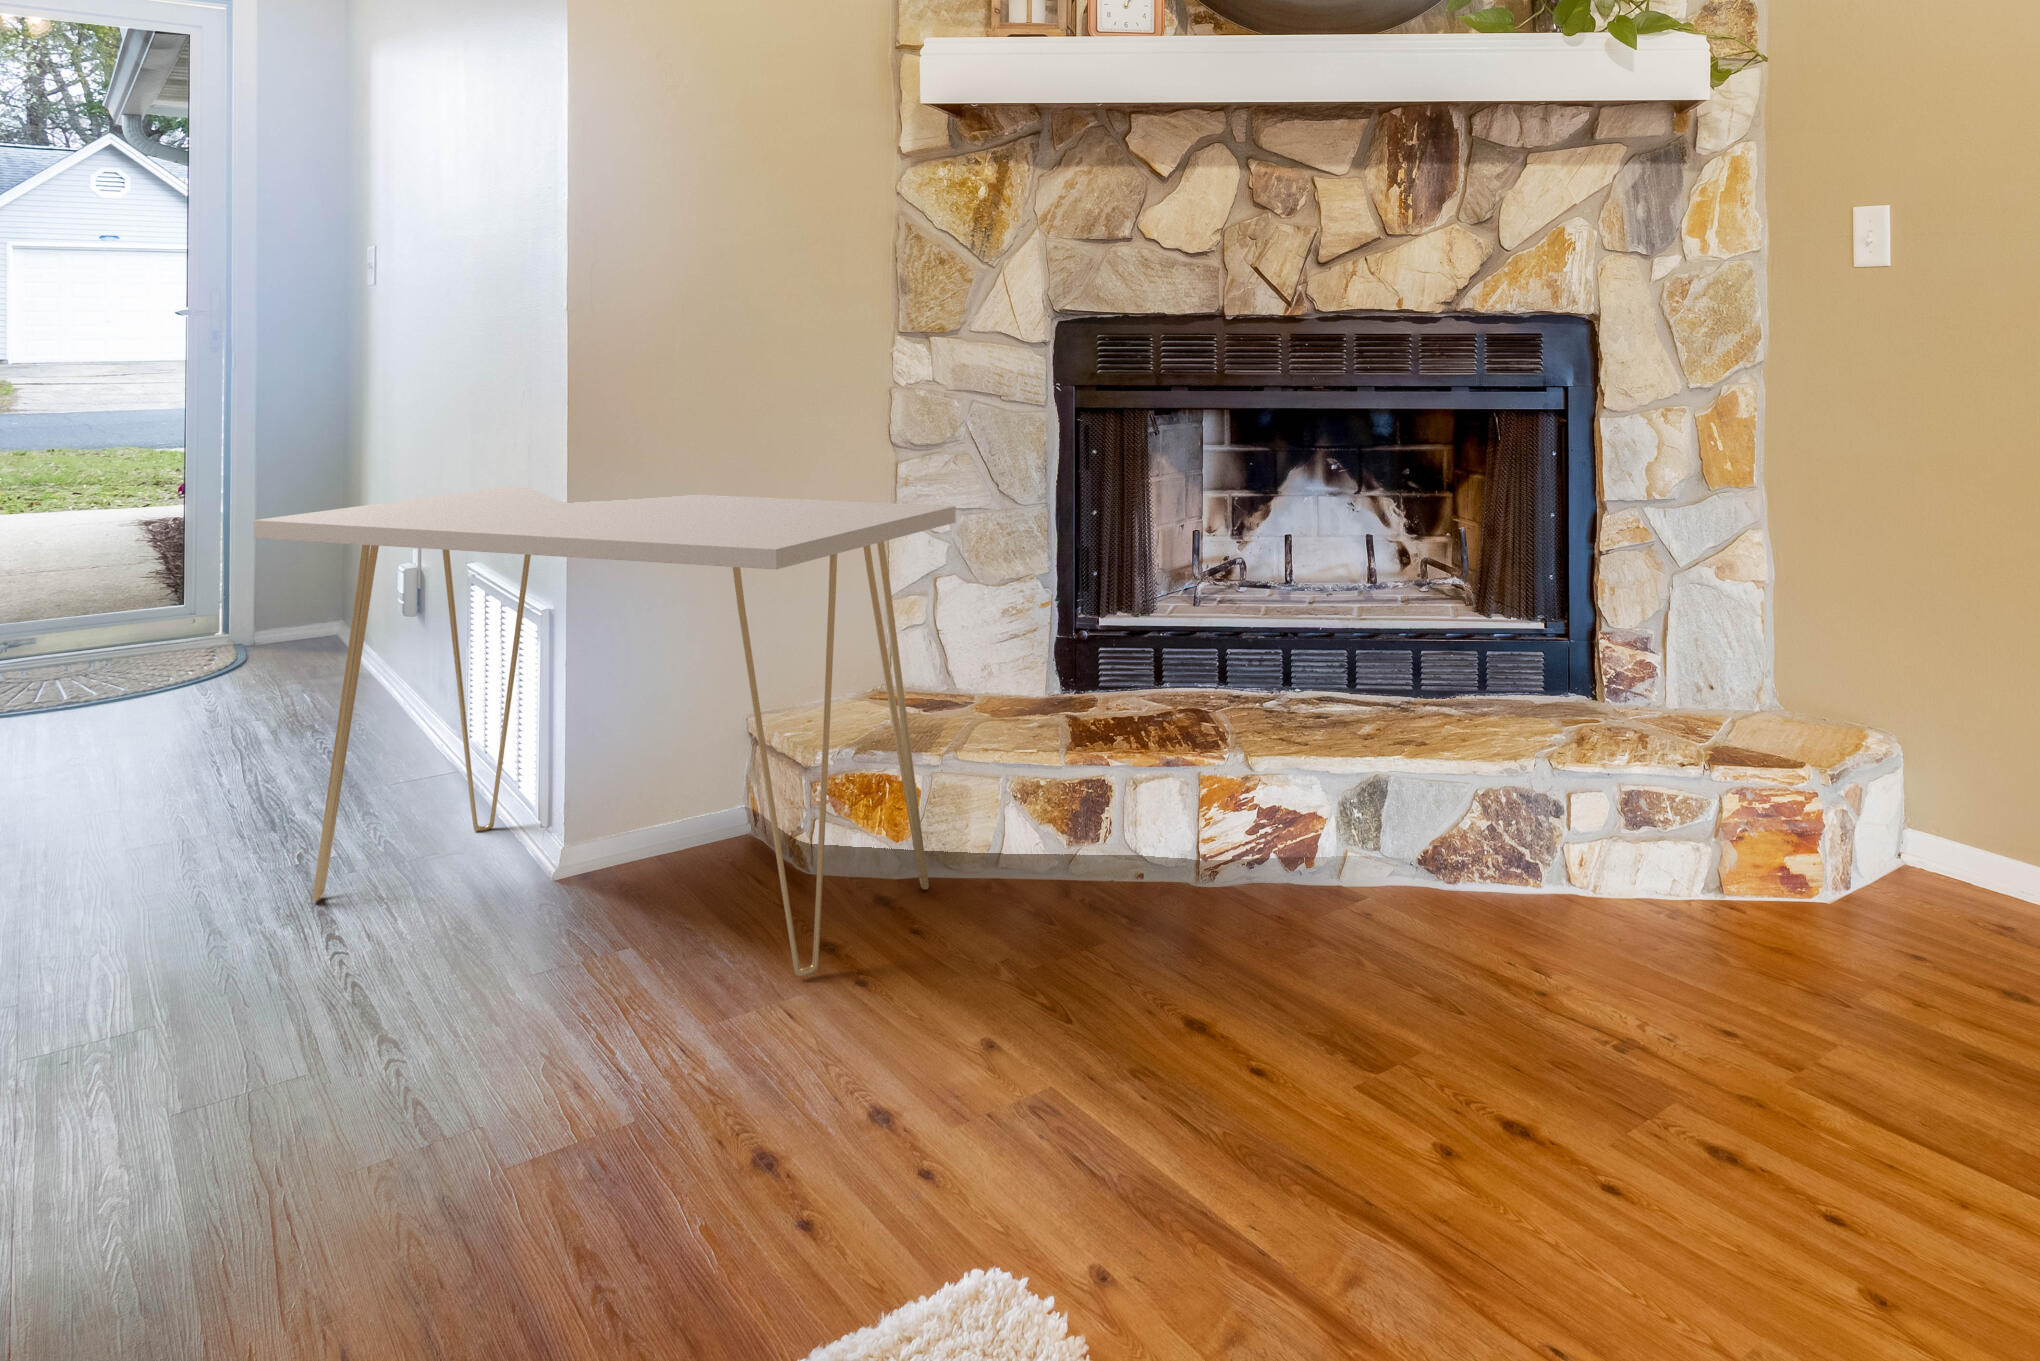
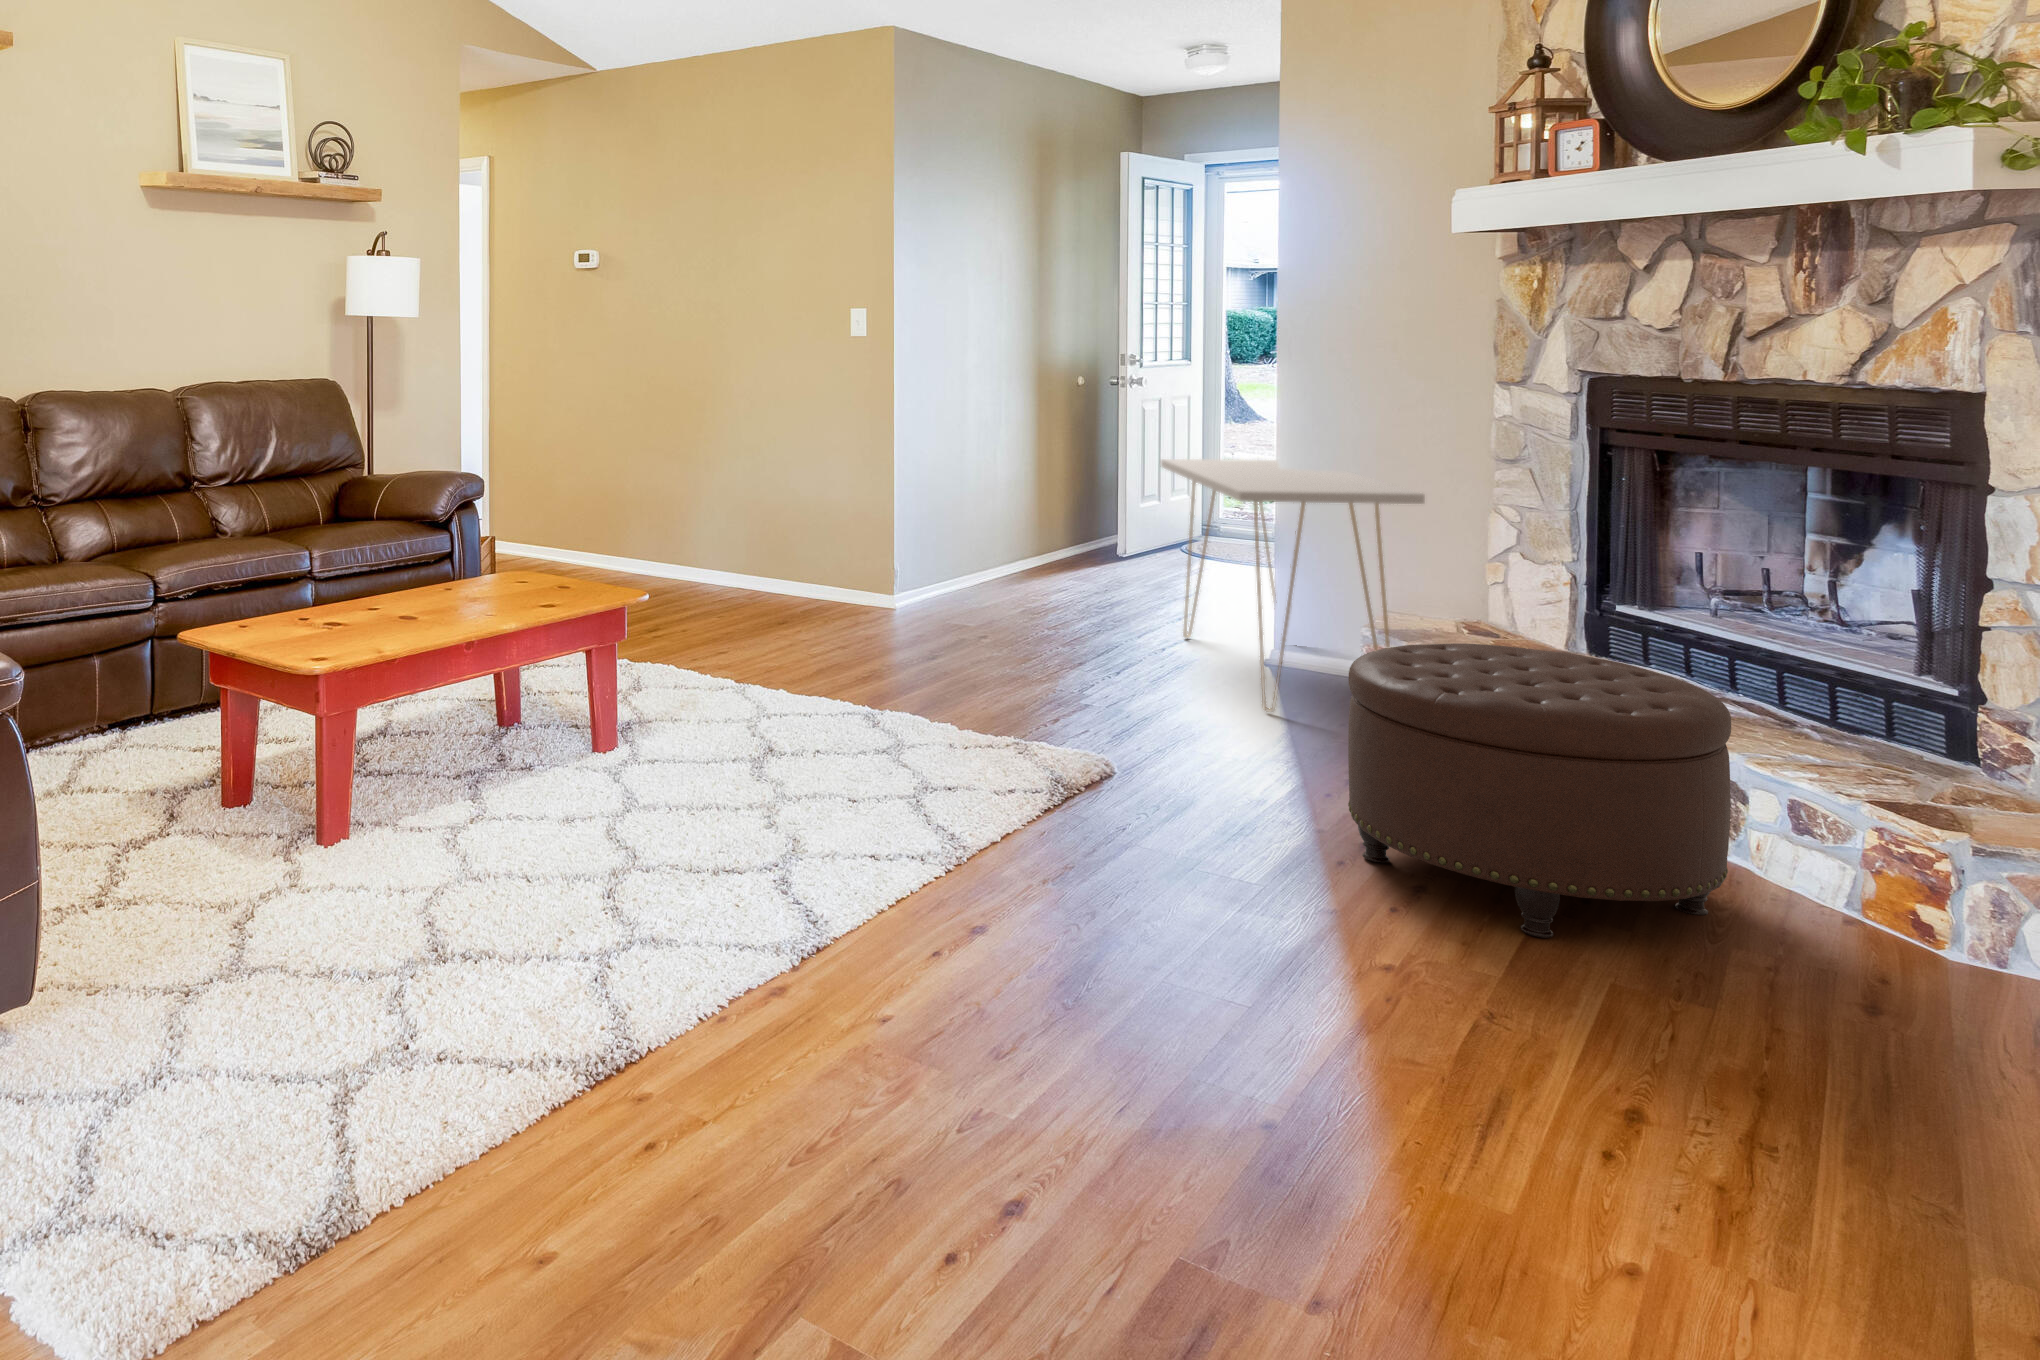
ottoman: none [1406,683,1891,1158] -> present [1348,643,1731,938]

